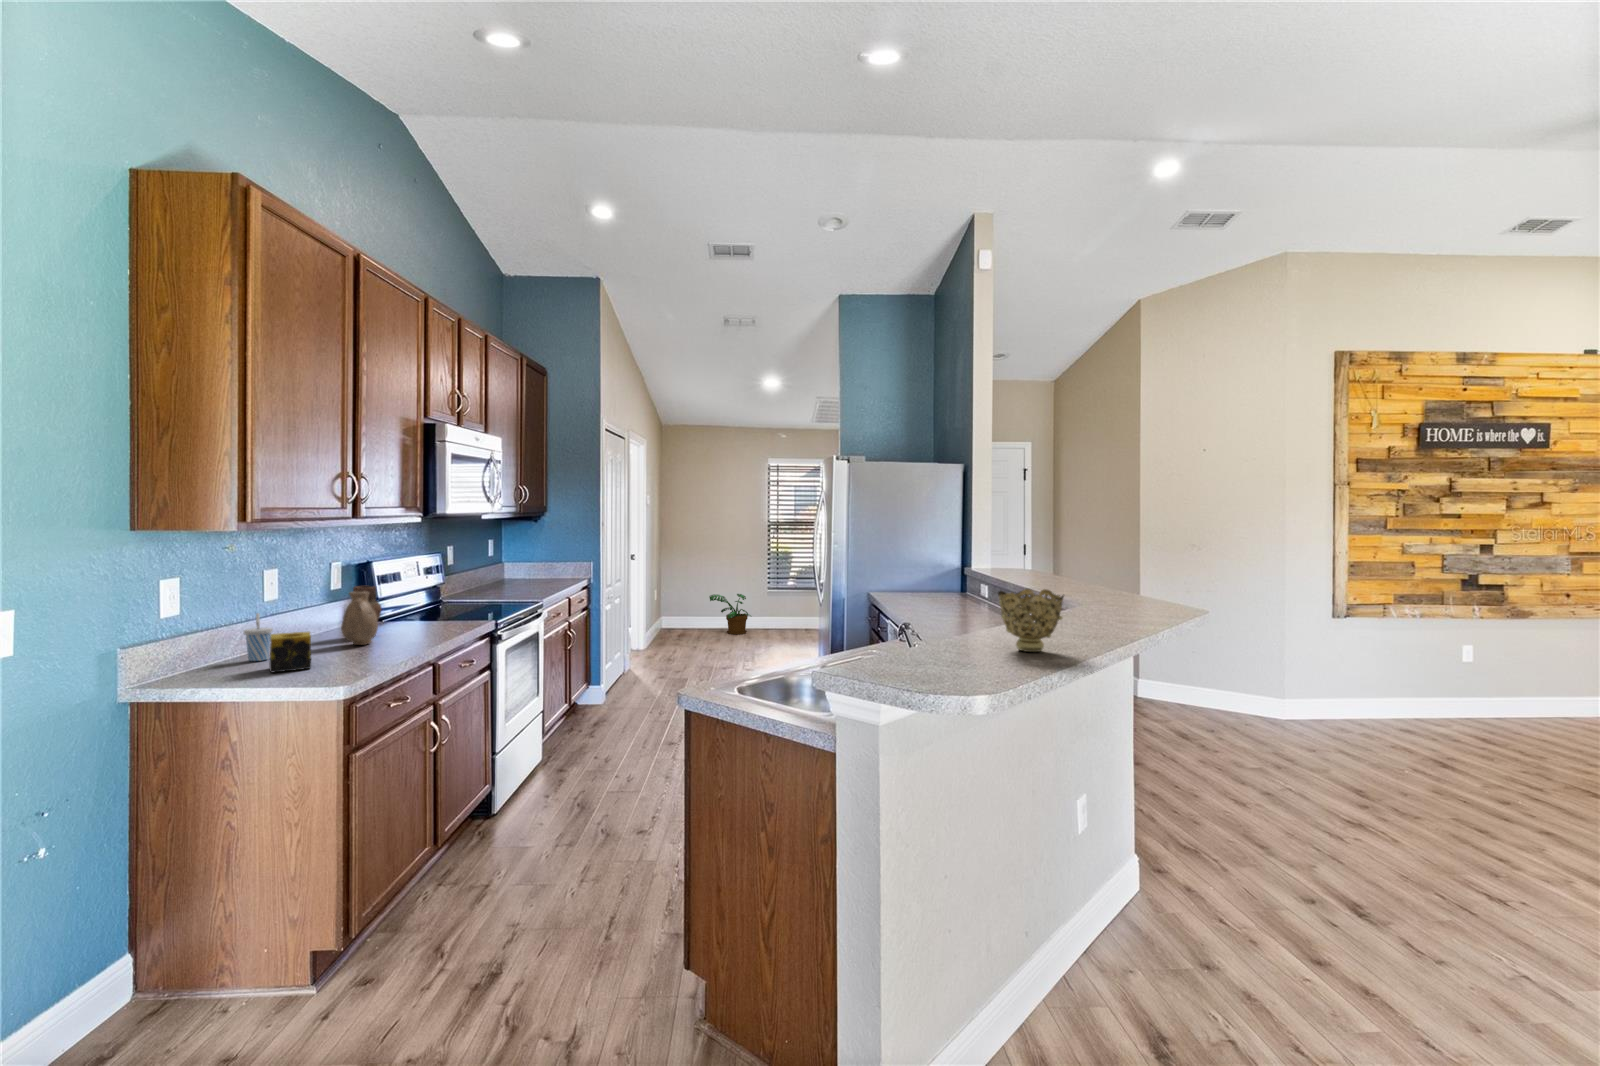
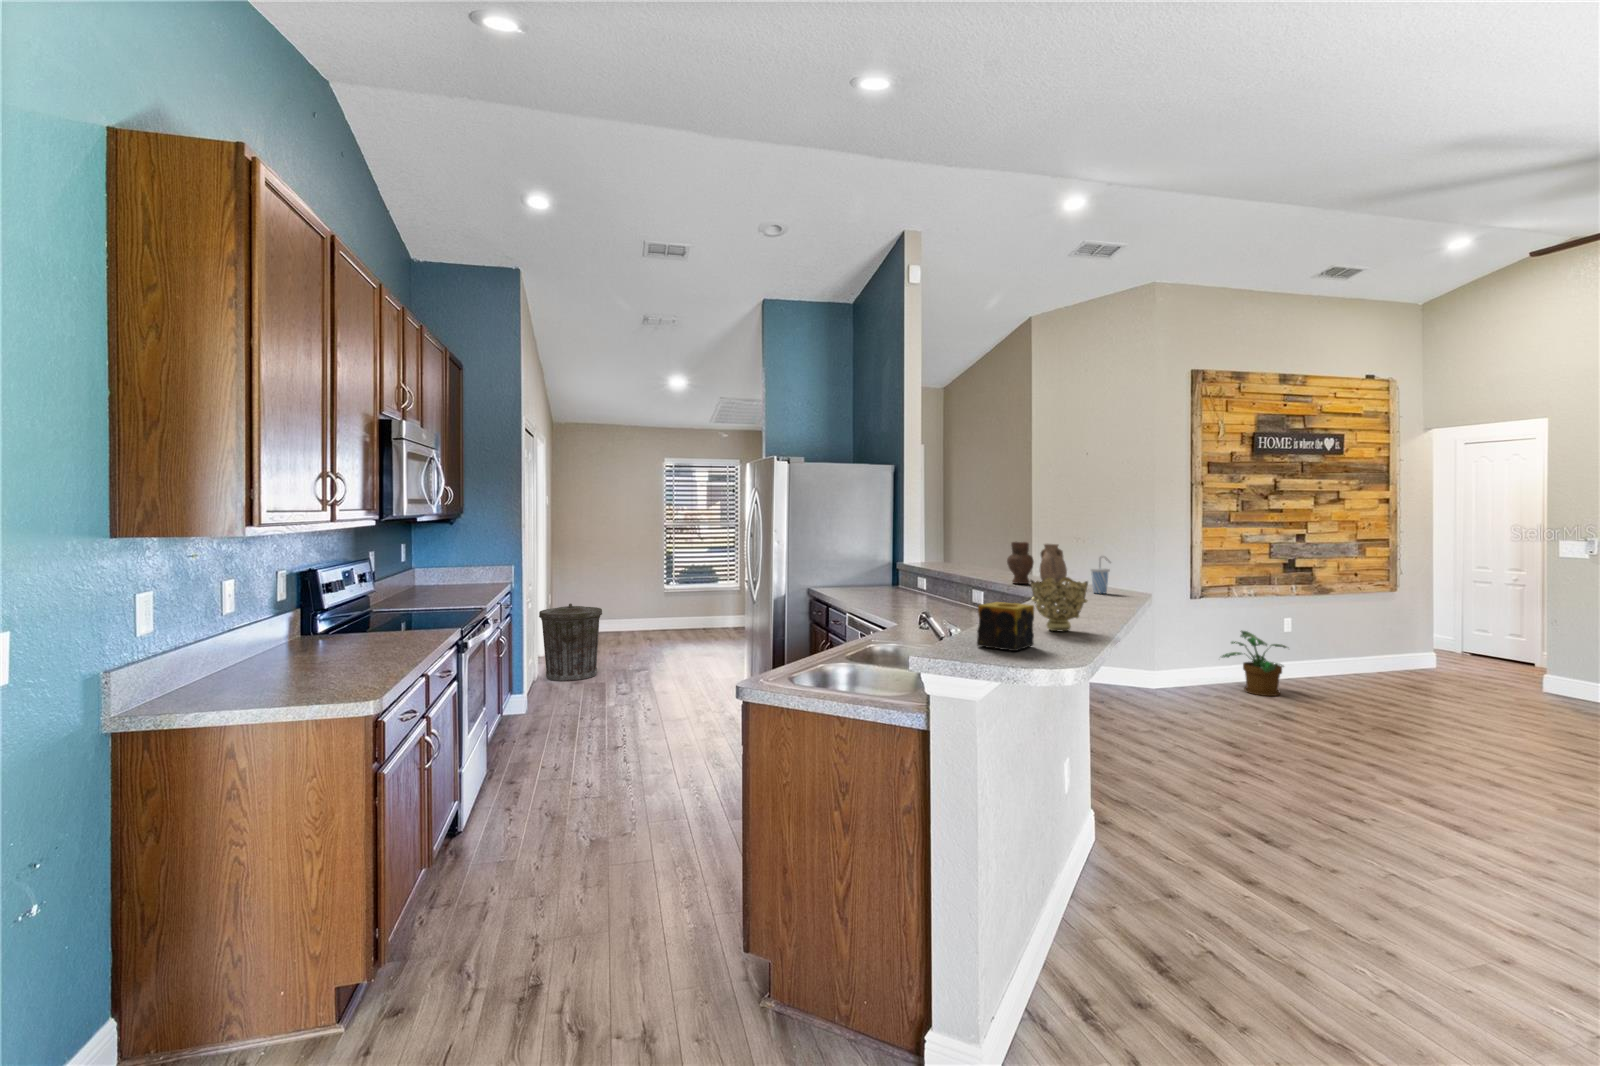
vase: present [341,586,382,645] -> present [1007,542,1067,584]
potted plant: present [709,594,751,634] -> present [1222,630,1287,696]
trash can: none [629,599,688,674] -> present [539,603,602,681]
cup: present [244,613,273,661] -> present [1090,556,1111,593]
candle: present [270,632,311,672] -> present [977,602,1034,651]

